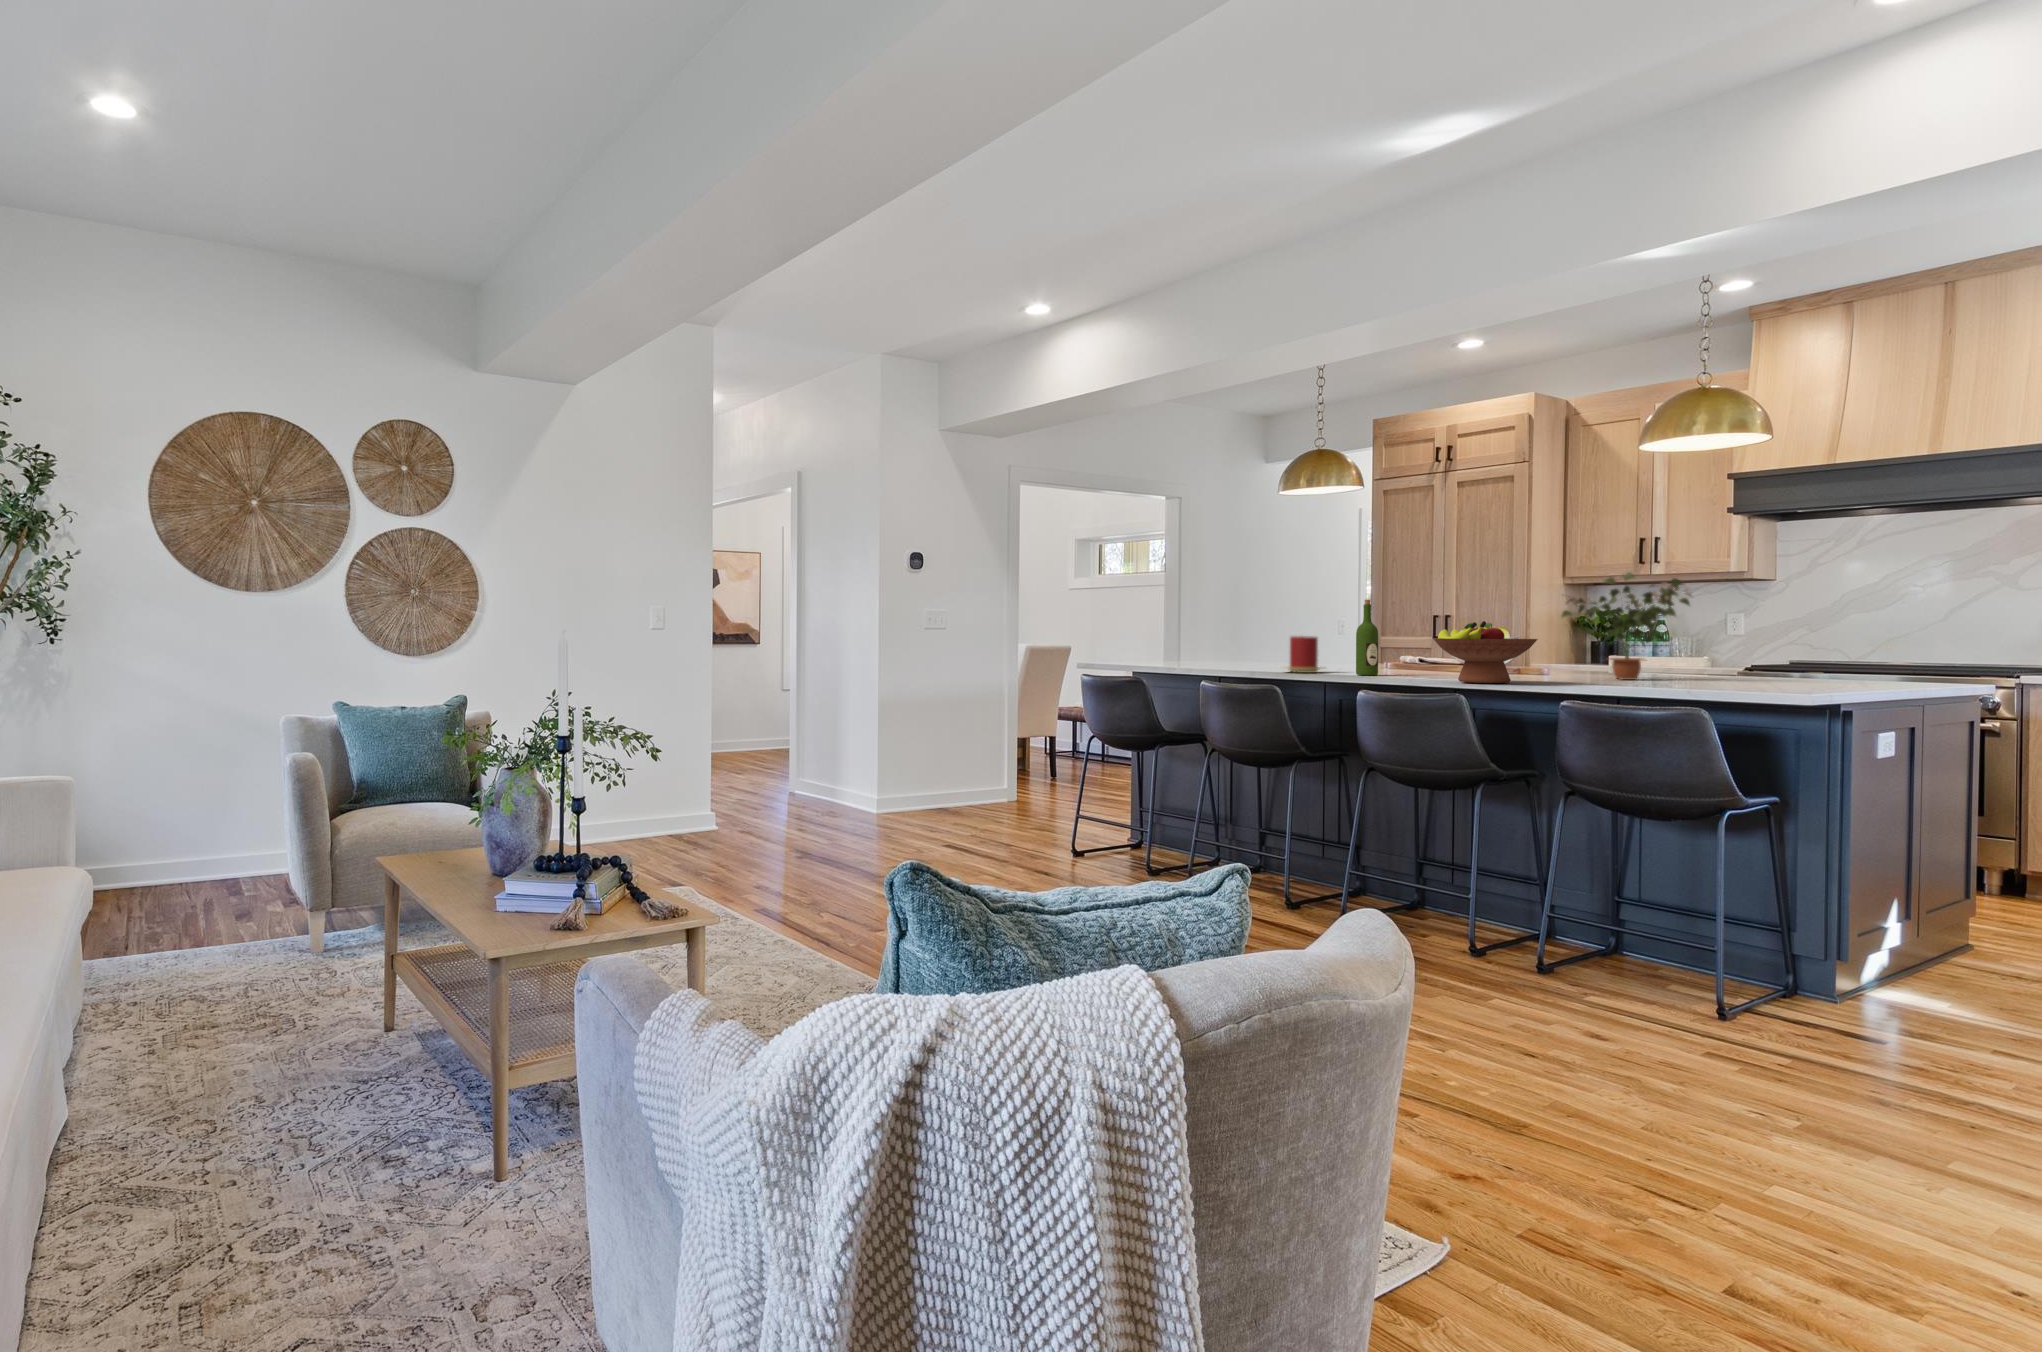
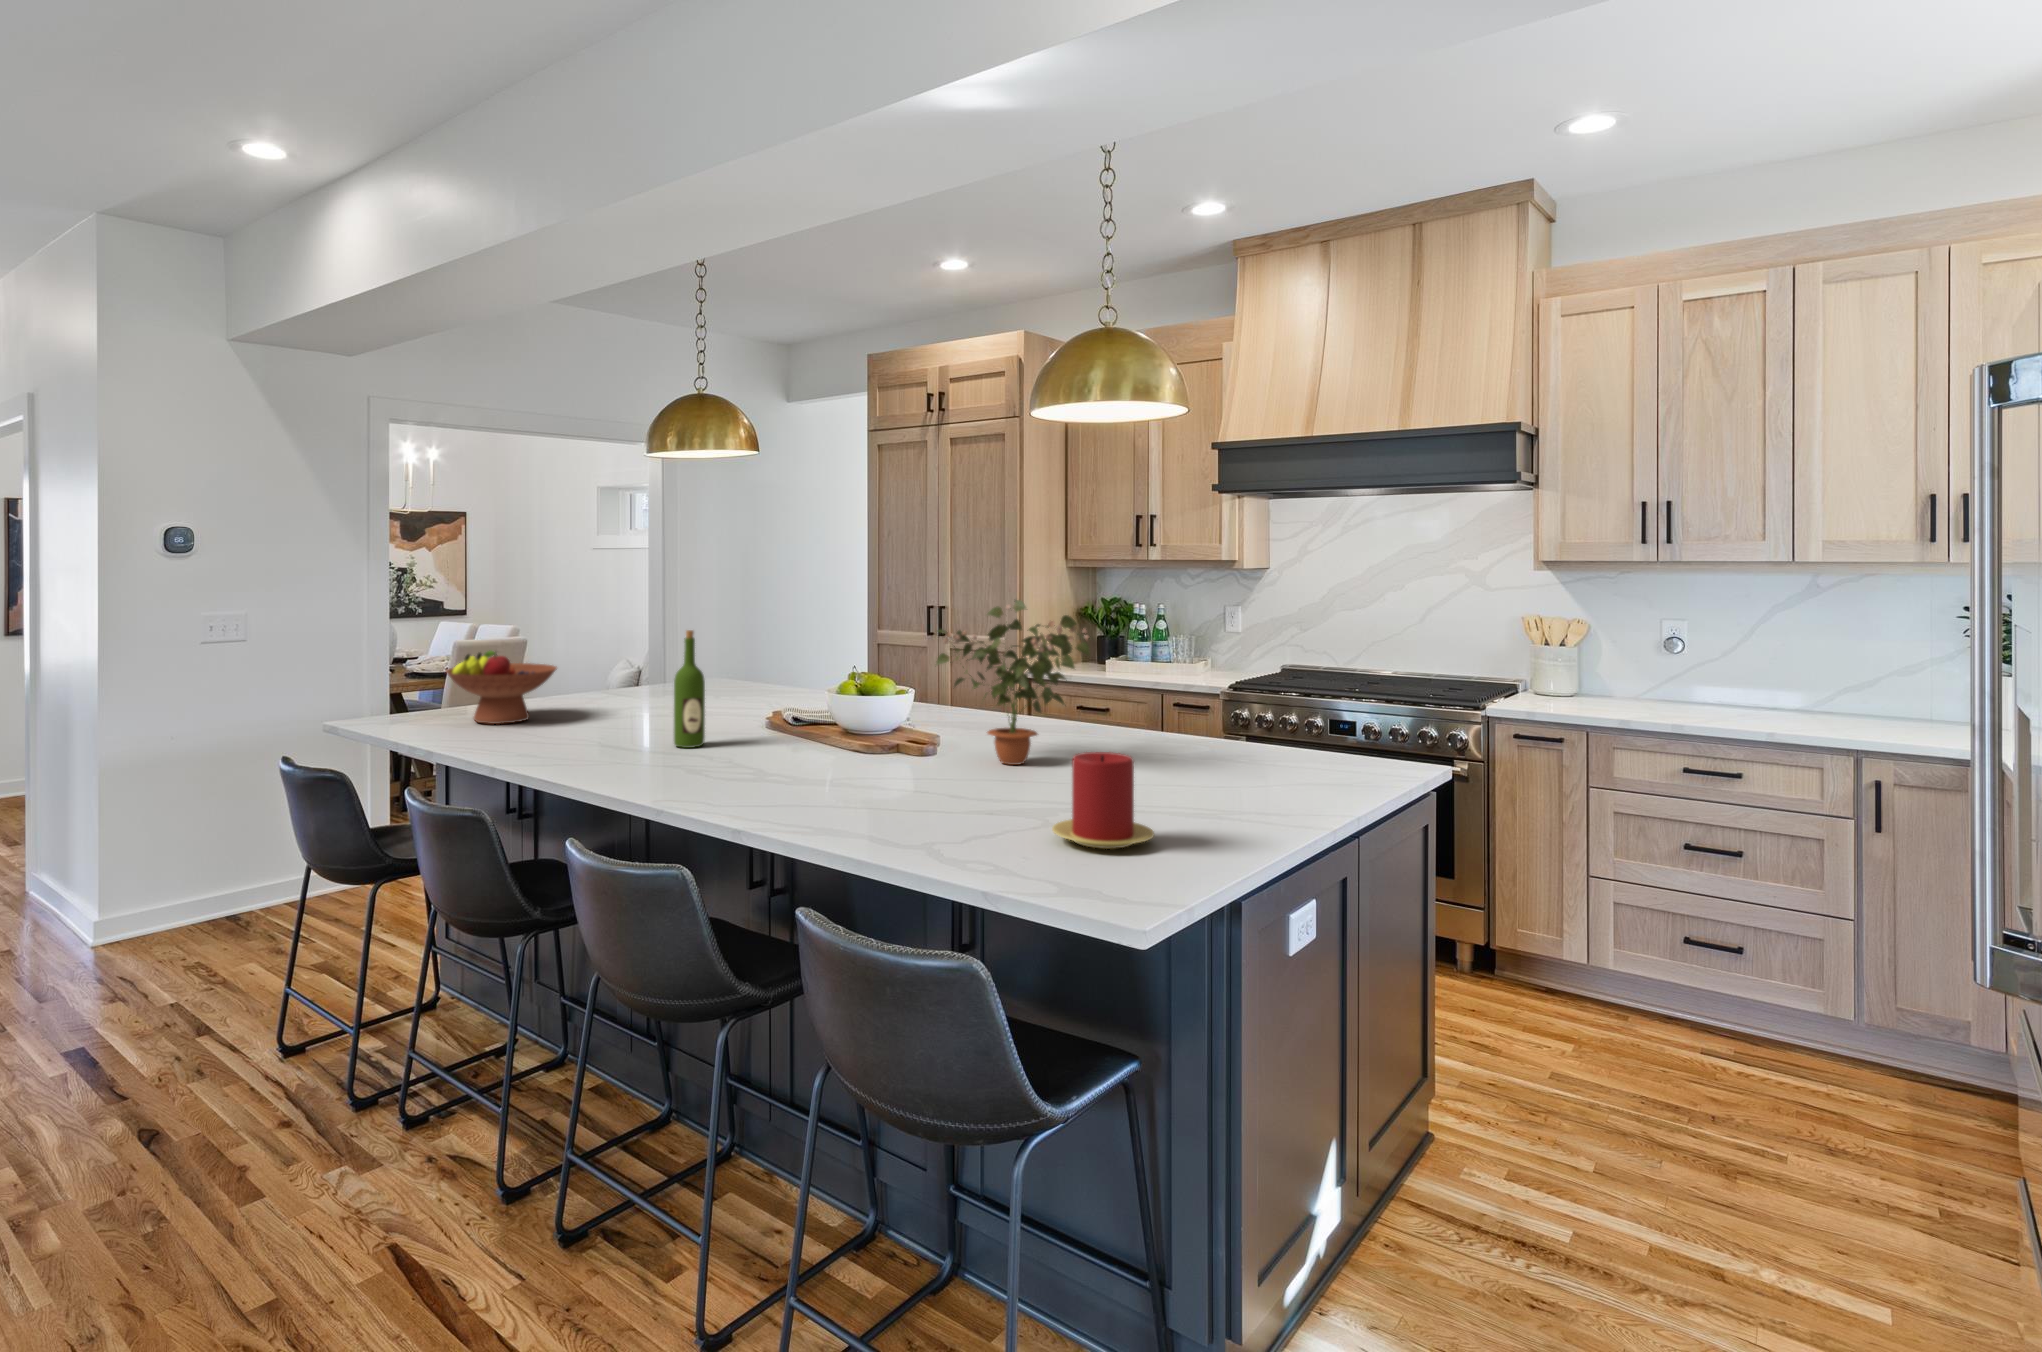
fruit bowl: present [1433,621,1538,683] -> present [446,651,557,724]
candle: present [1288,636,1320,673] -> present [1052,752,1154,849]

